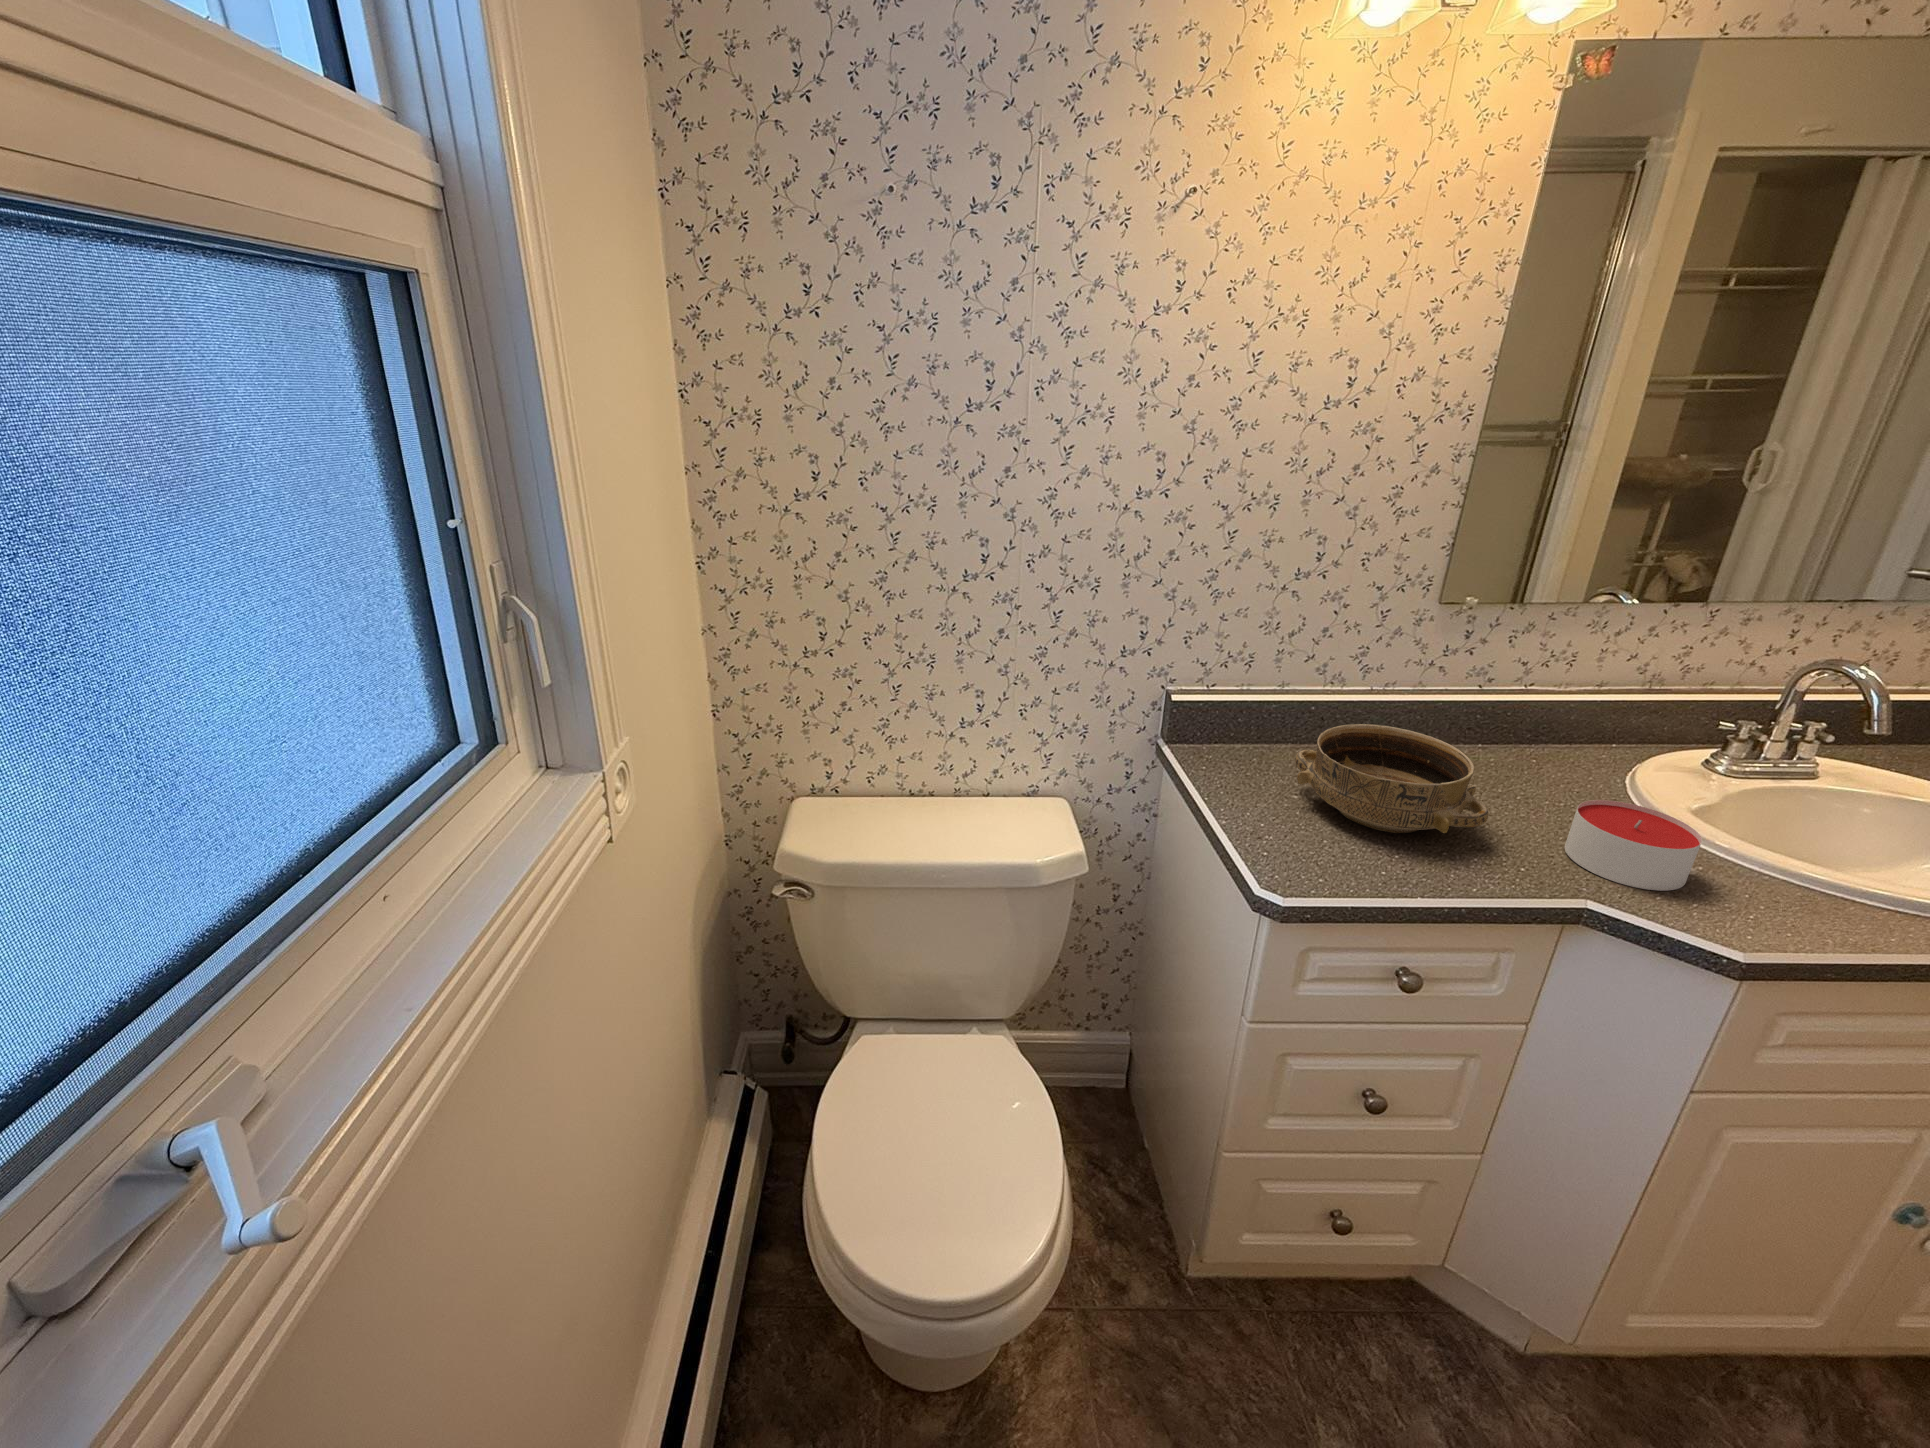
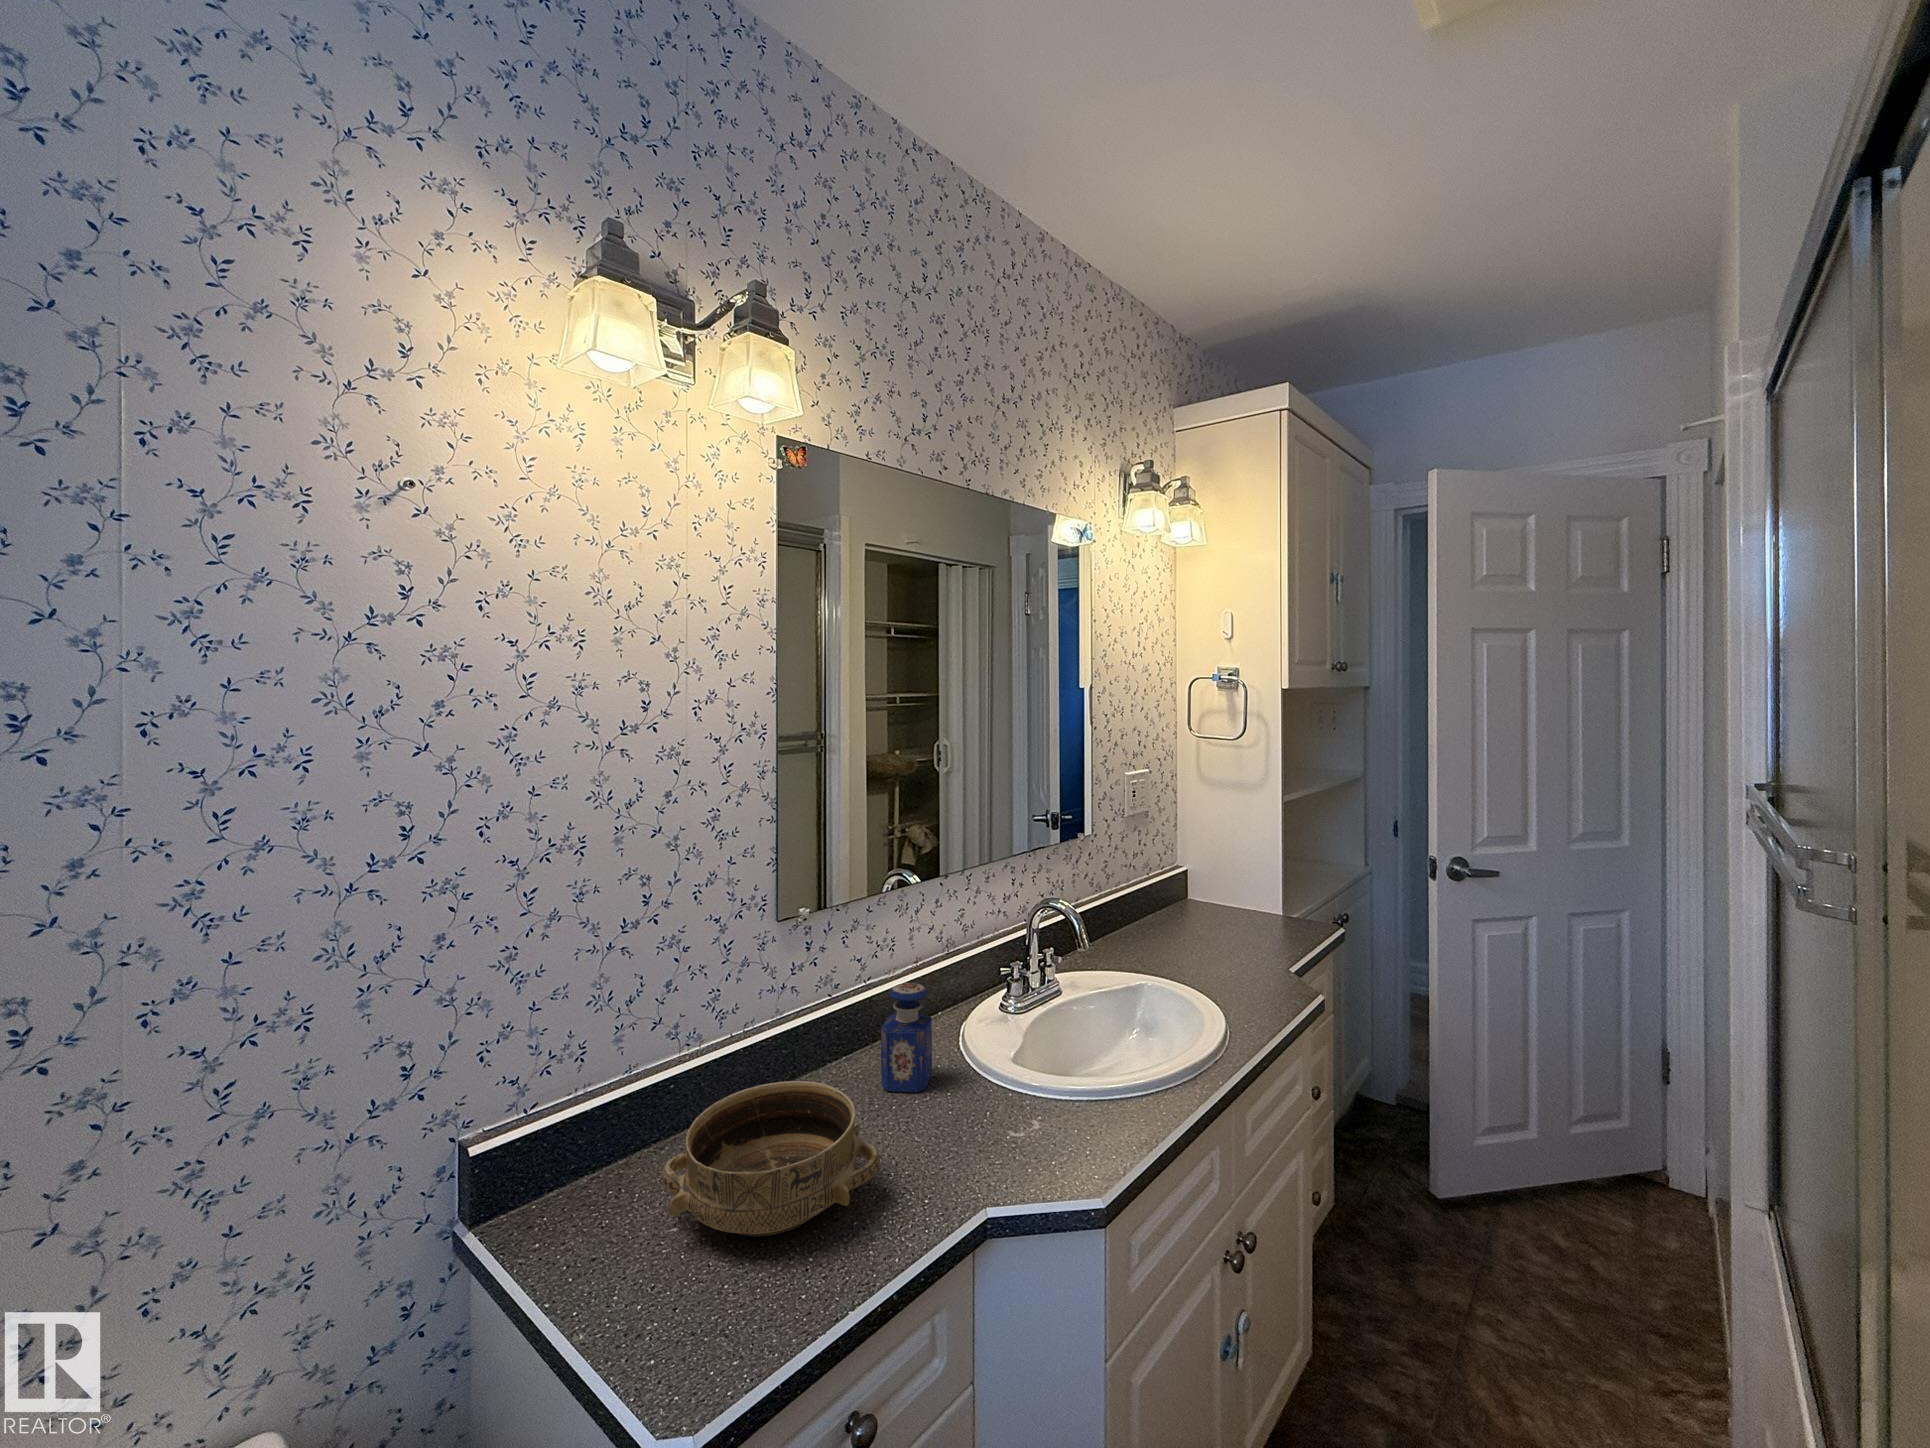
perfume bottle: none [1513,693,1597,797] -> present [881,983,932,1092]
candle: present [1565,800,1702,891] -> none [945,1081,1036,1176]

